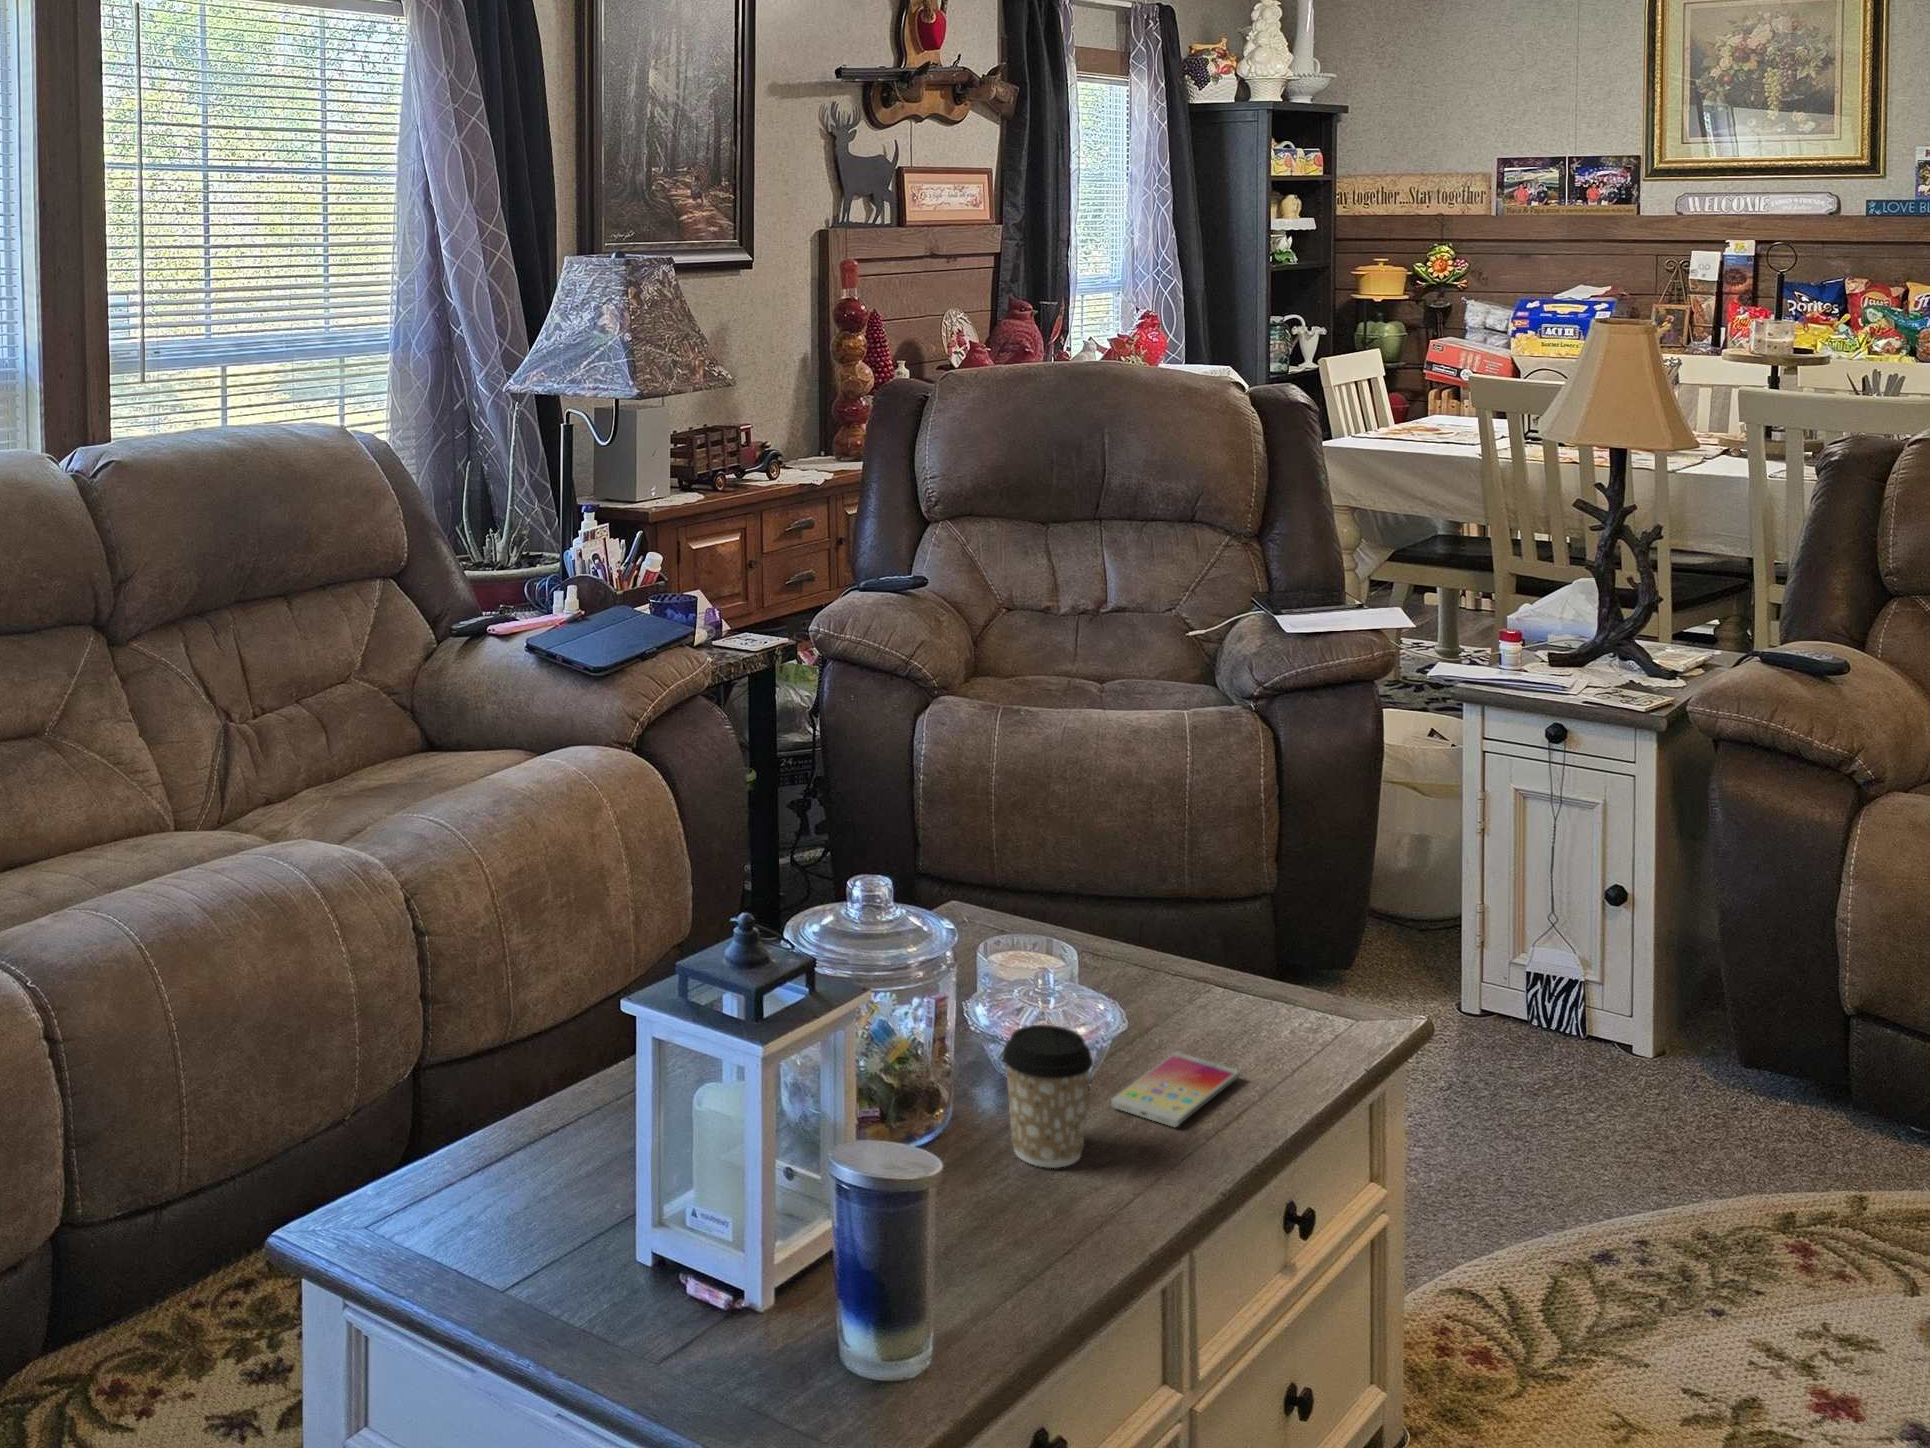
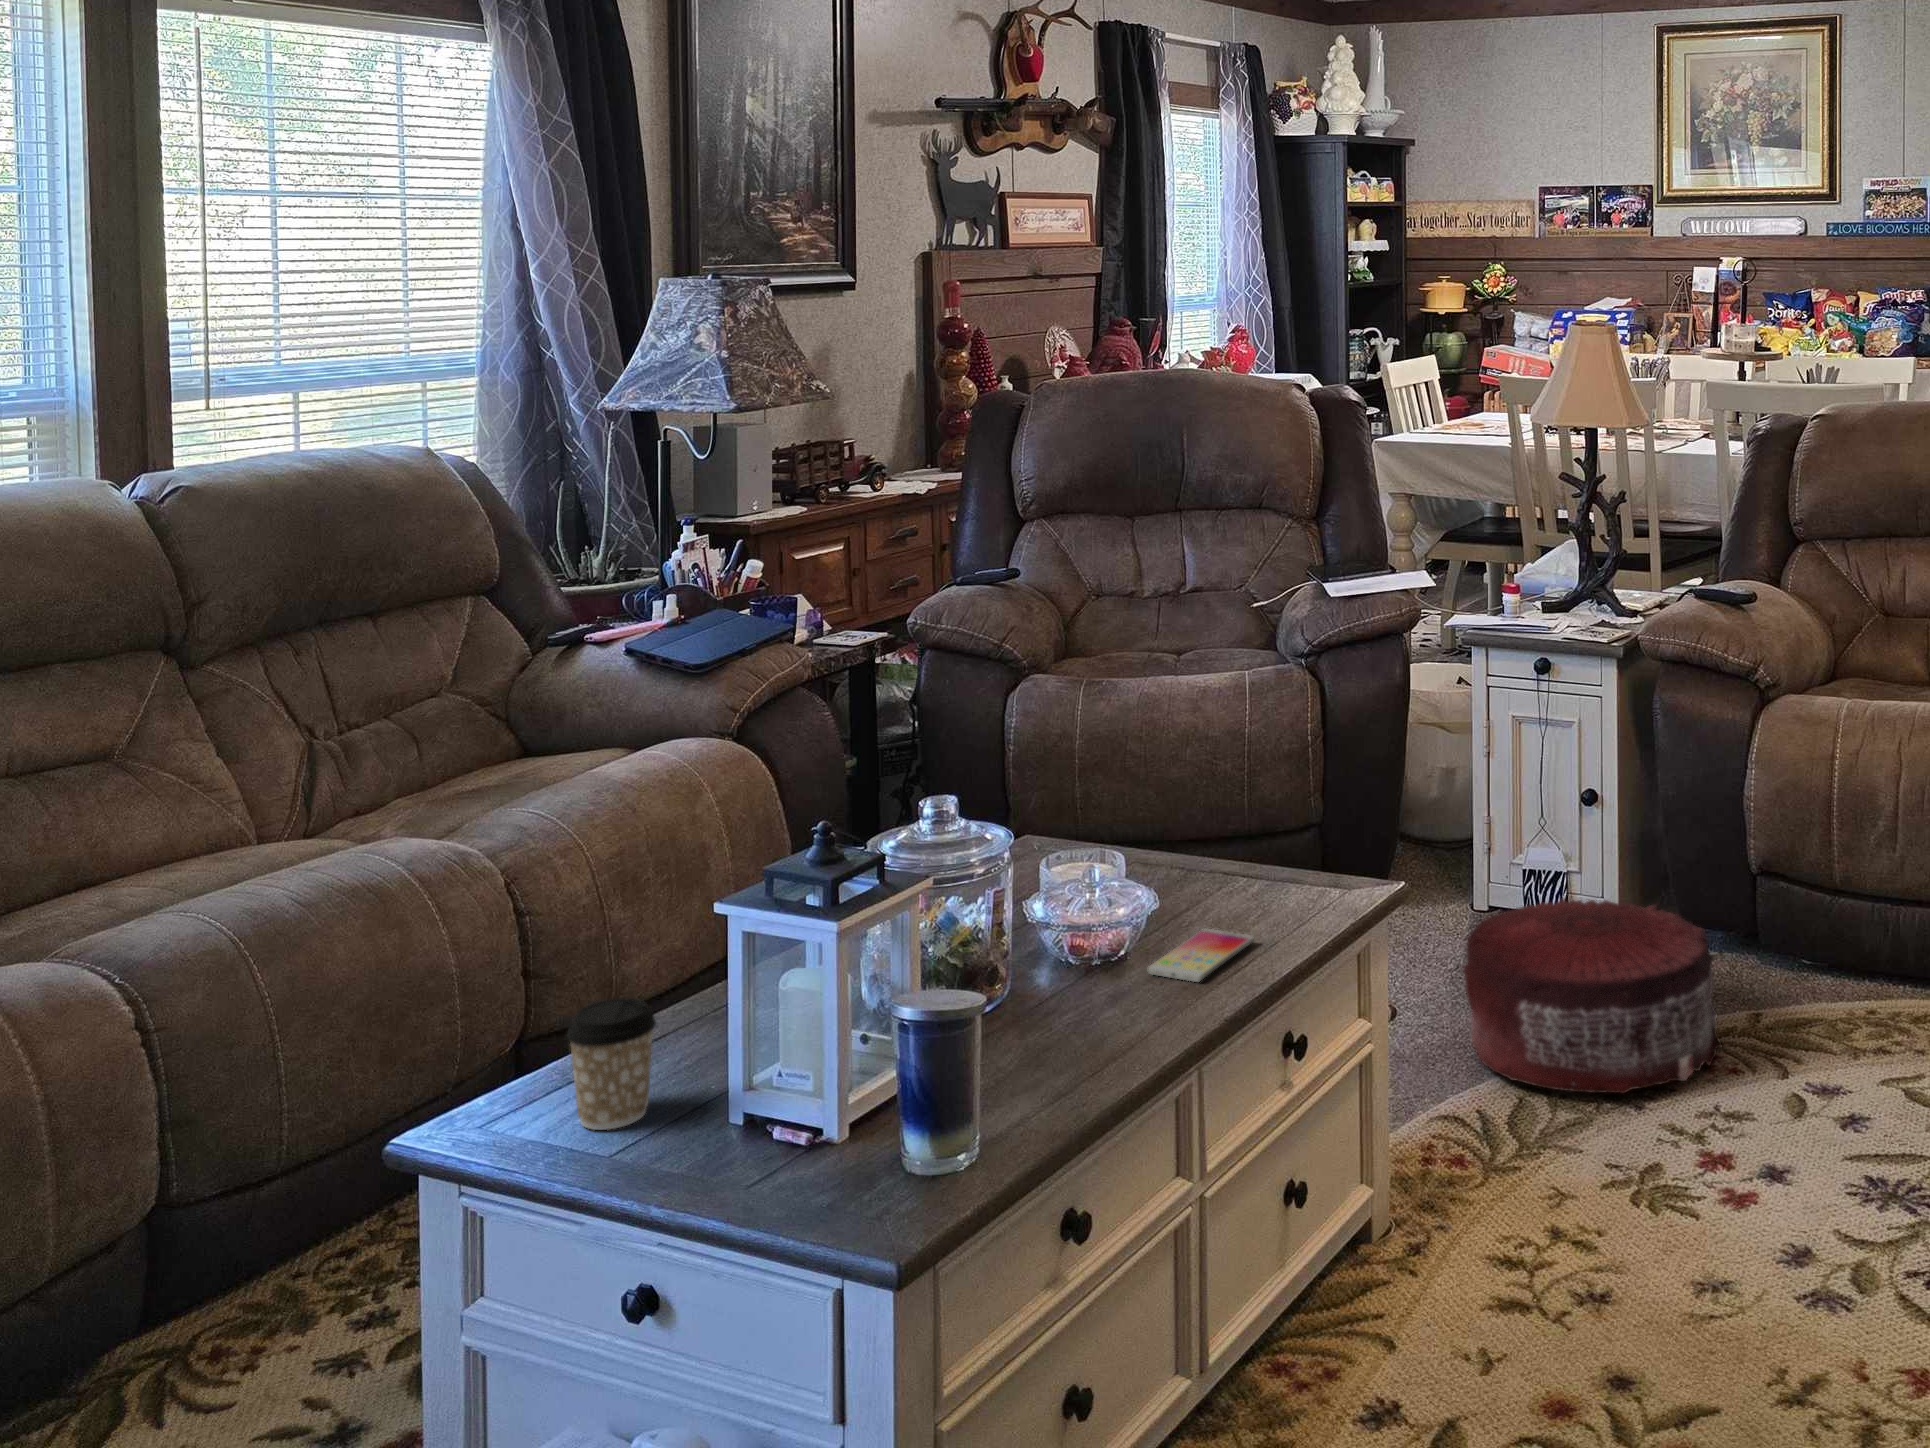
coffee cup: present [1002,1025,1093,1168] -> present [567,998,656,1130]
pouf: none [1472,1027,1830,1300] -> present [1463,897,1722,1093]

